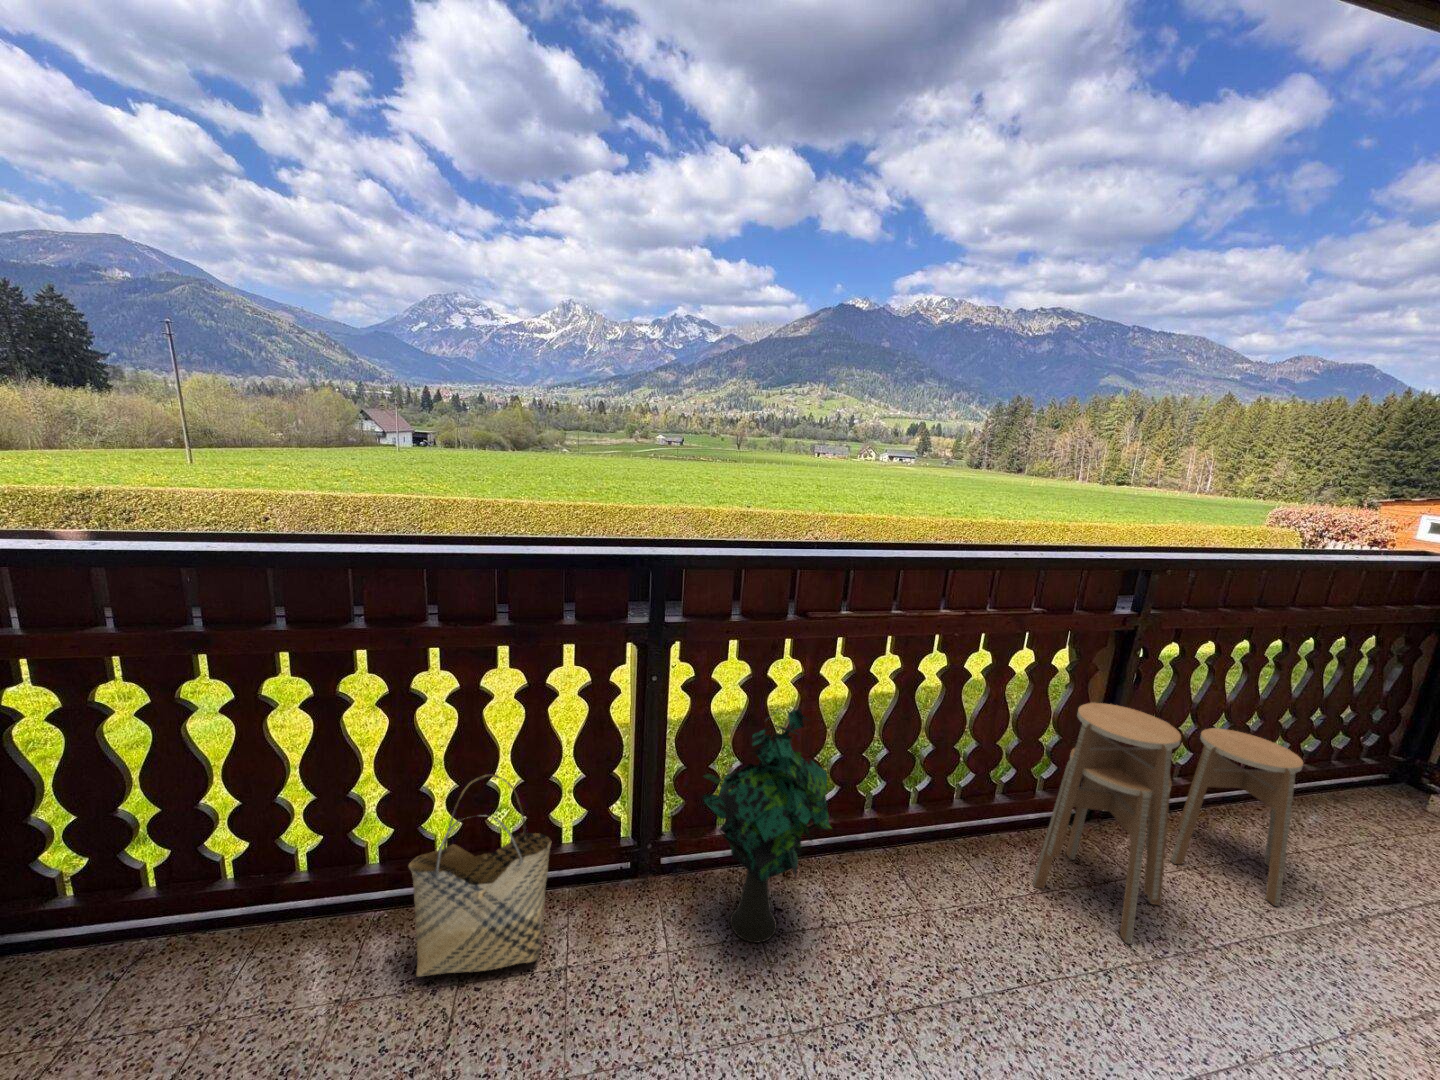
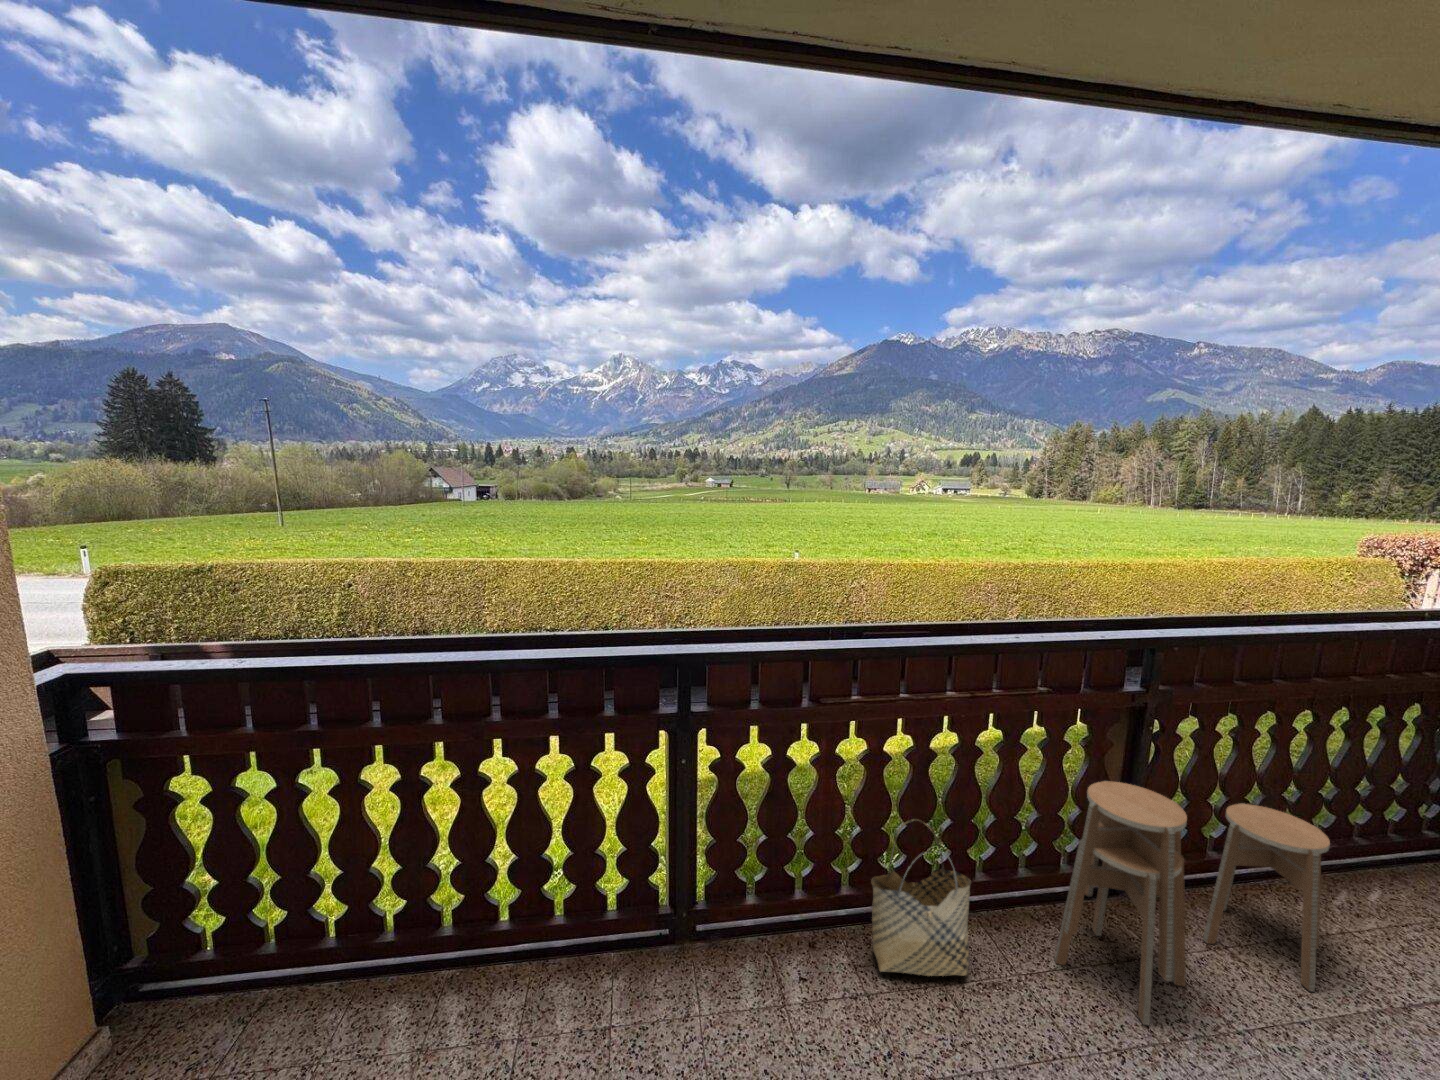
decorative plant: present [701,709,832,943] -> none [721,790,848,1010]
woven basket: present [409,774,551,977] -> present [871,819,971,976]

